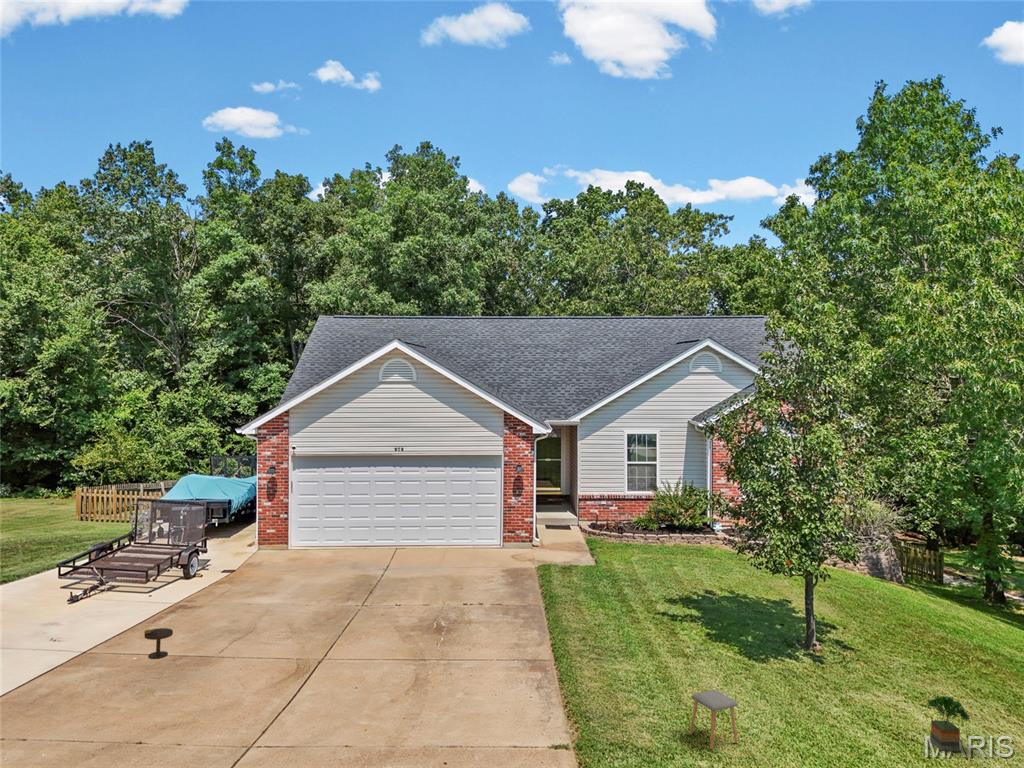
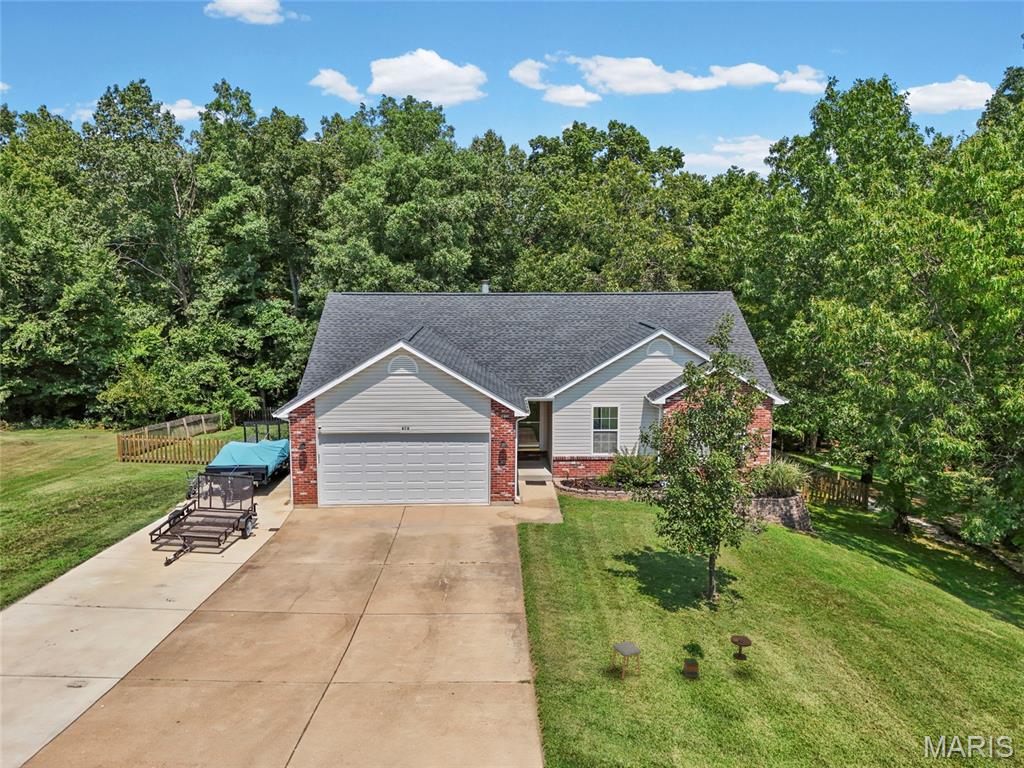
side table: present [144,628,173,659] -> present [730,635,752,661]
potted tree: present [928,696,969,751] -> present [682,643,704,677]

